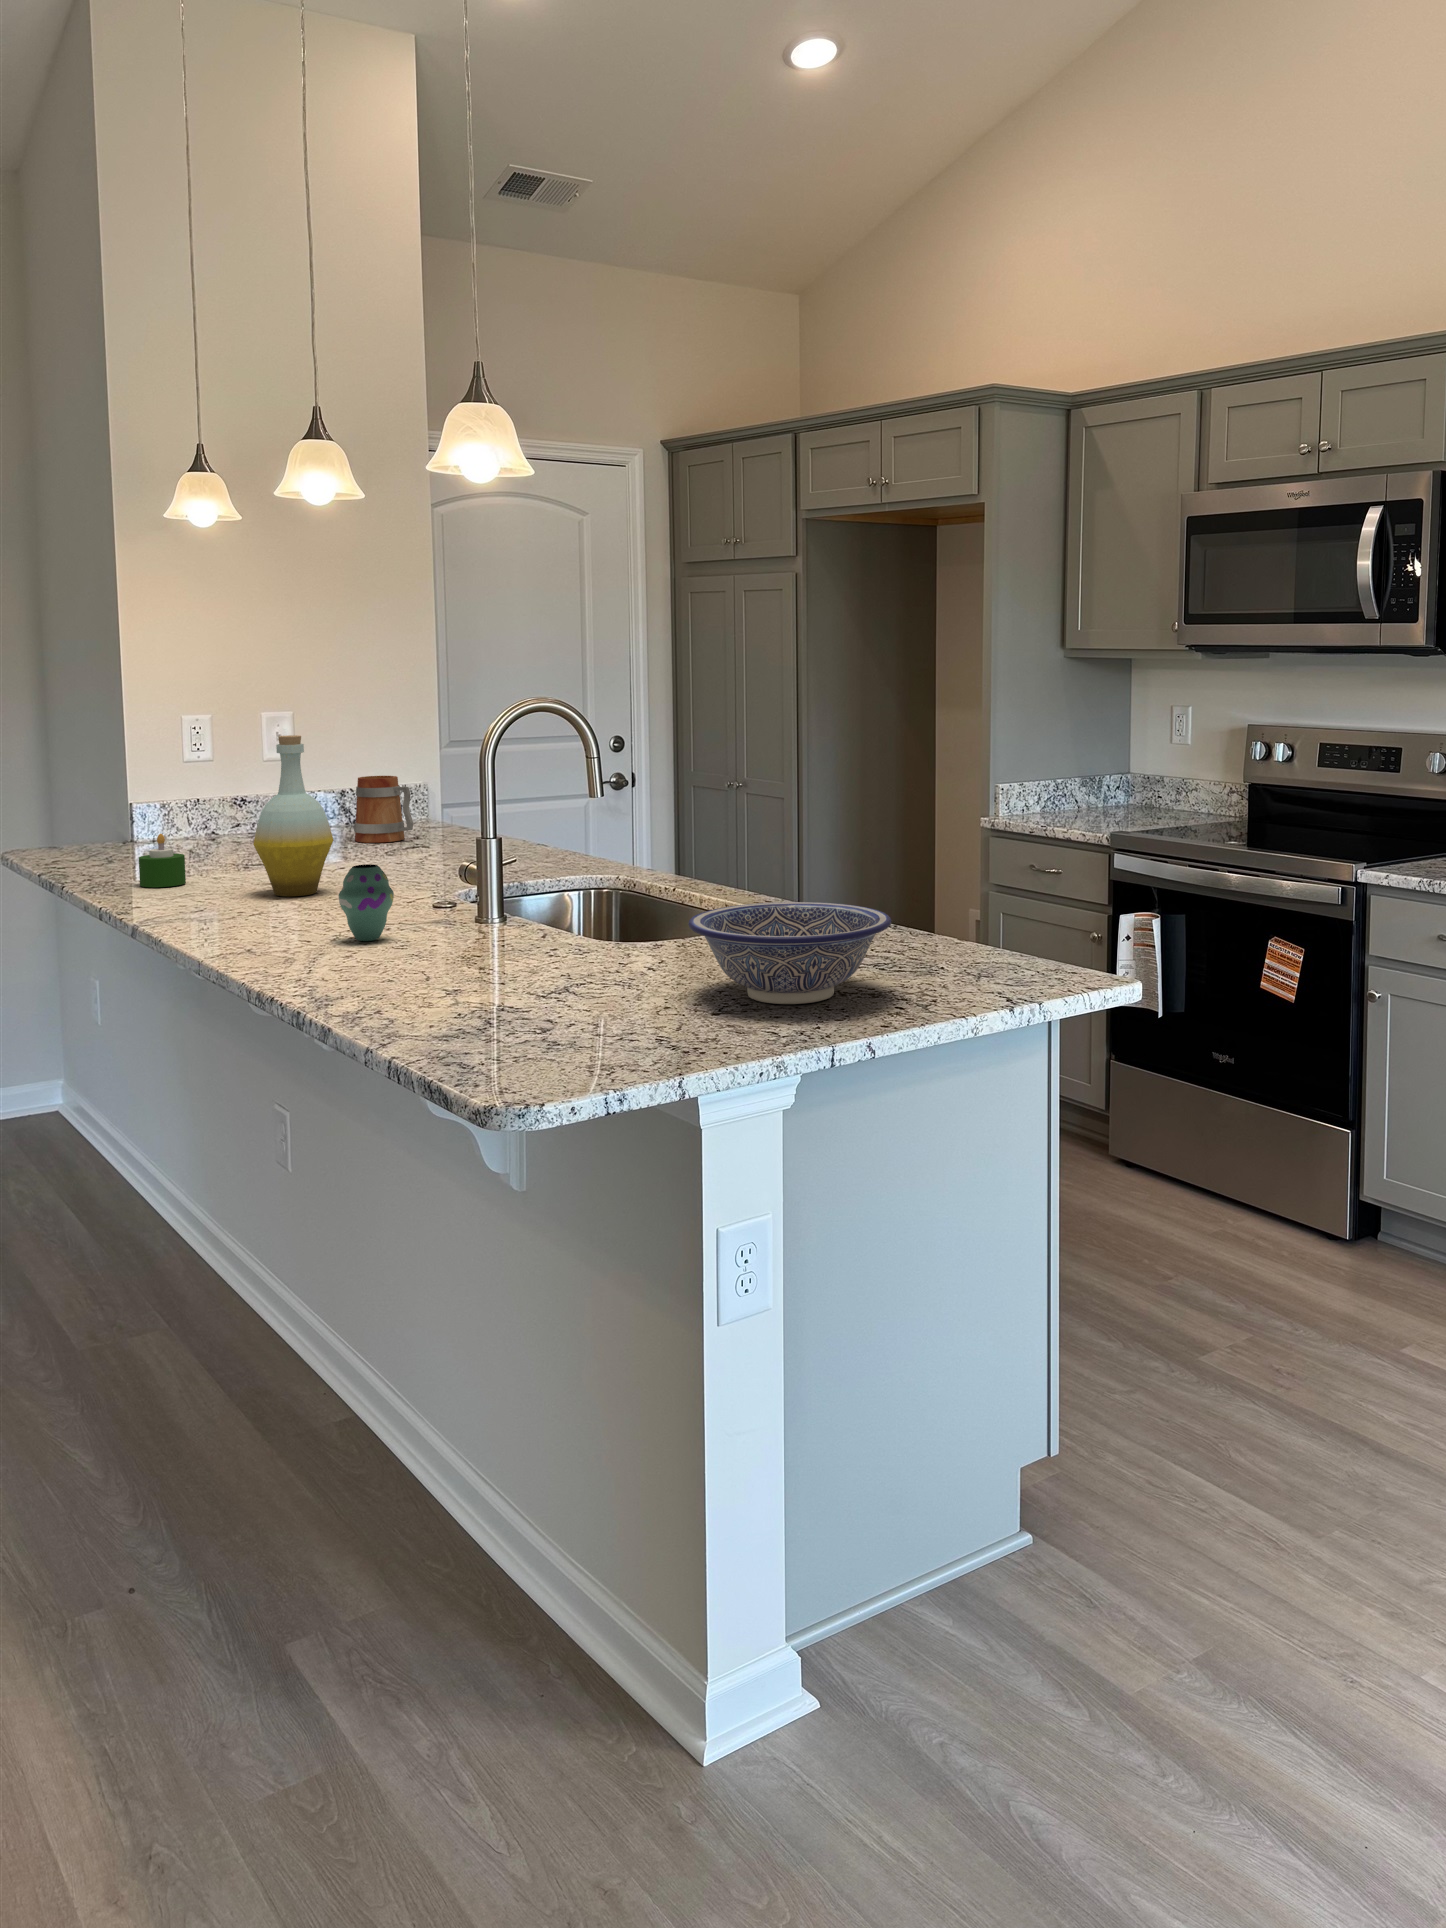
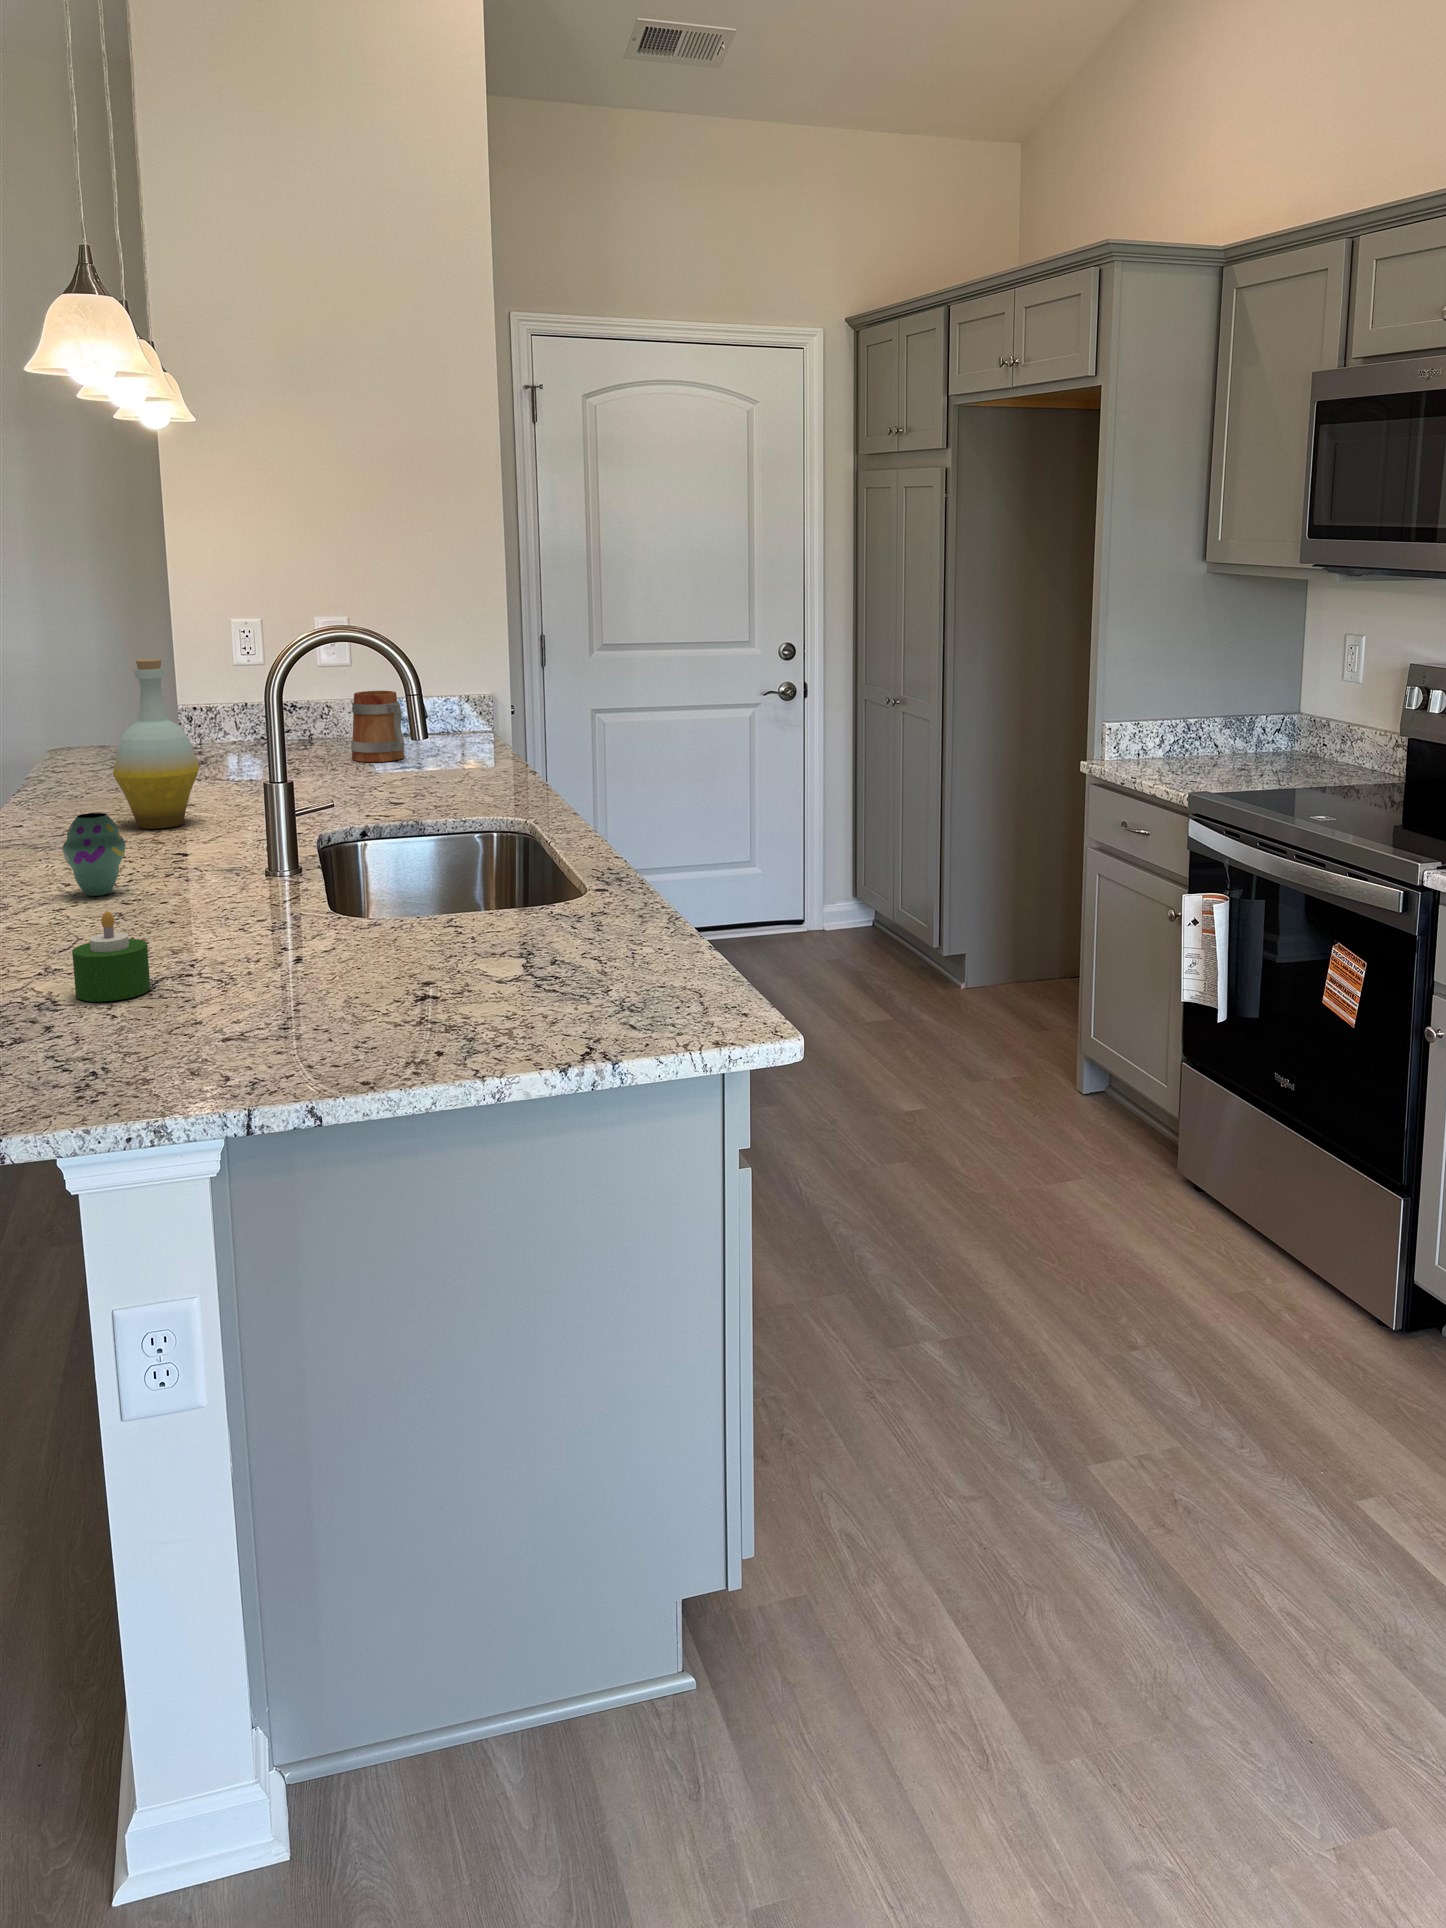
candle: present [139,834,186,887] -> present [72,911,150,1001]
decorative bowl: present [688,902,891,1004] -> none [211,901,467,1035]

